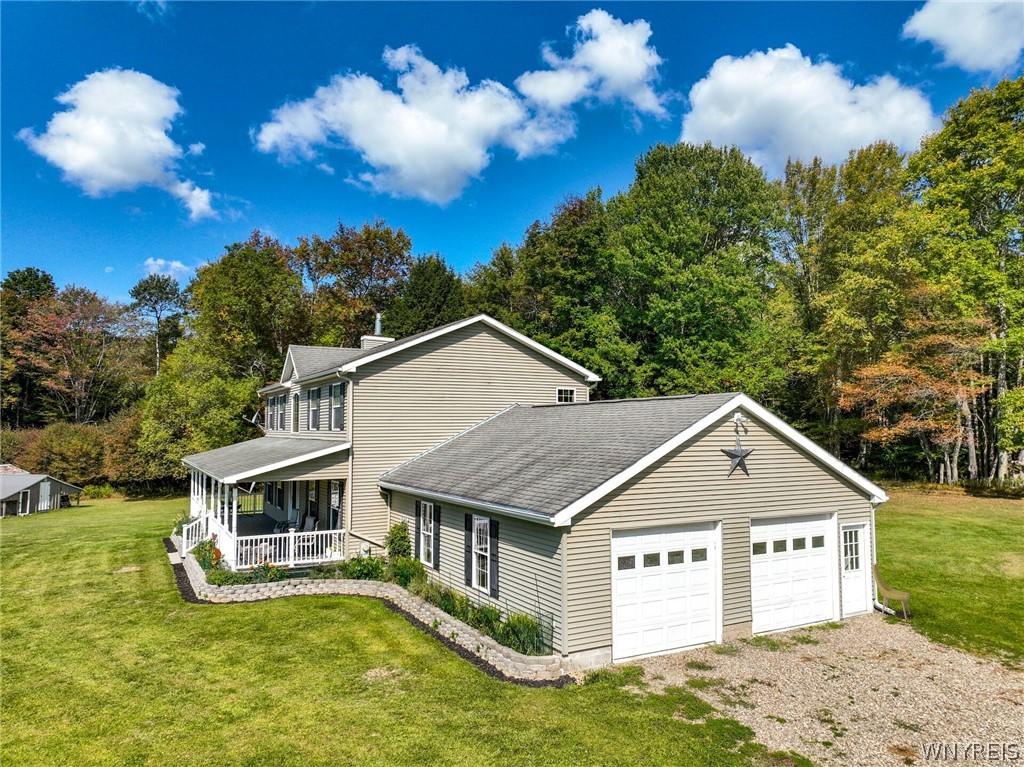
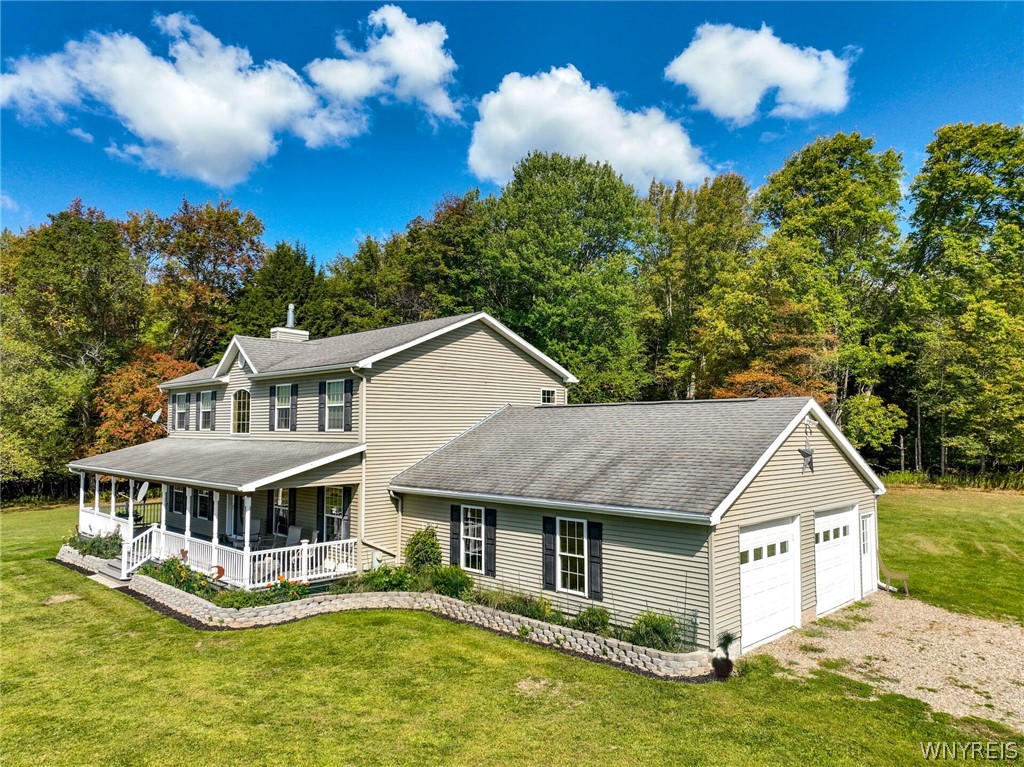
potted tree: none [558,634,586,683] -> present [712,632,737,676]

